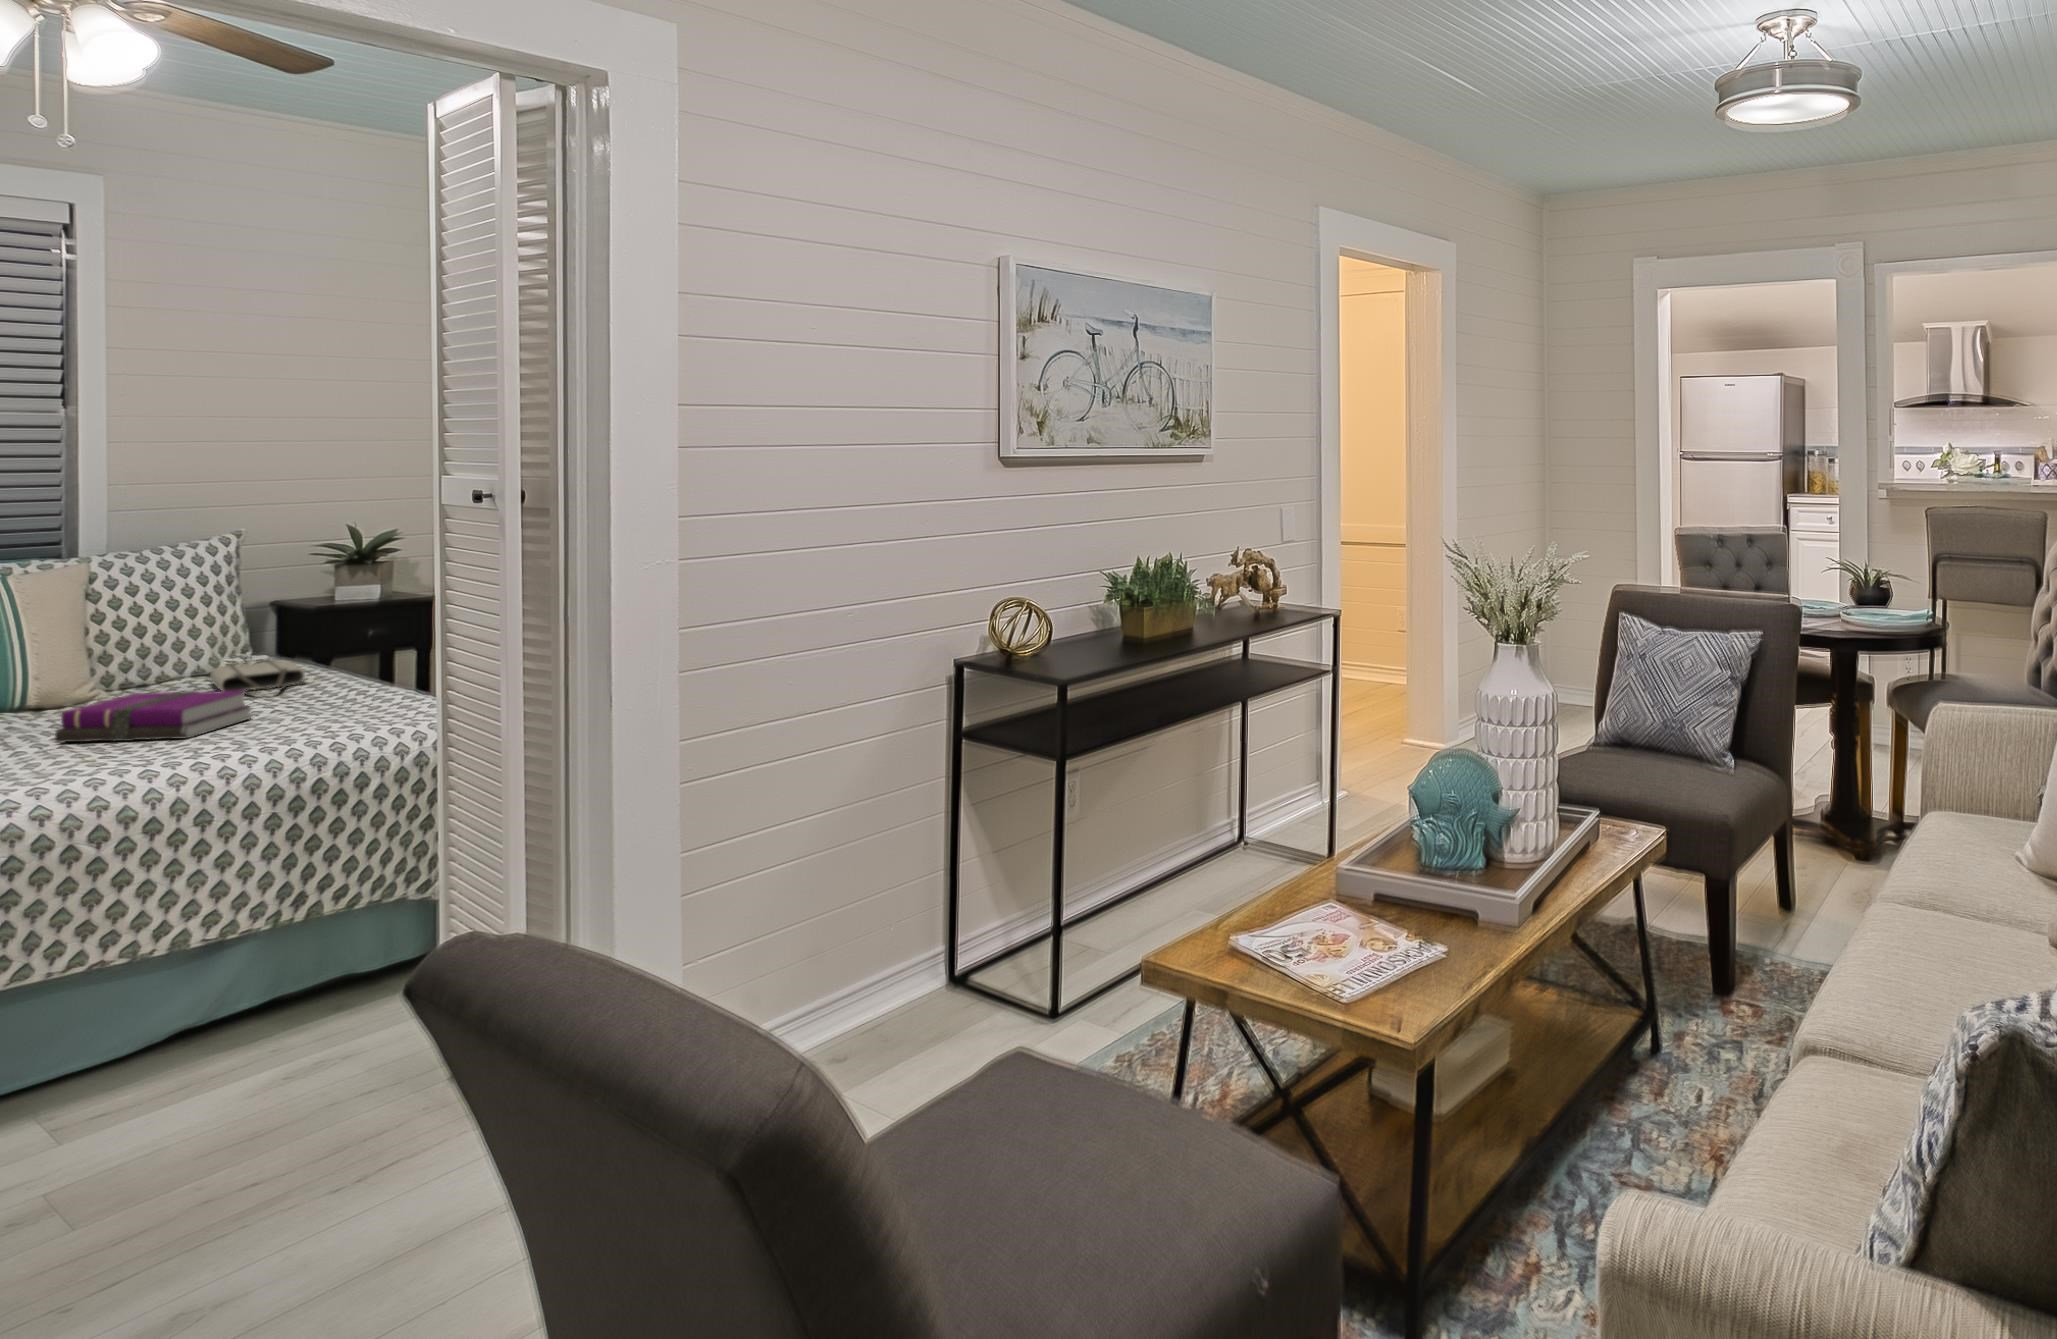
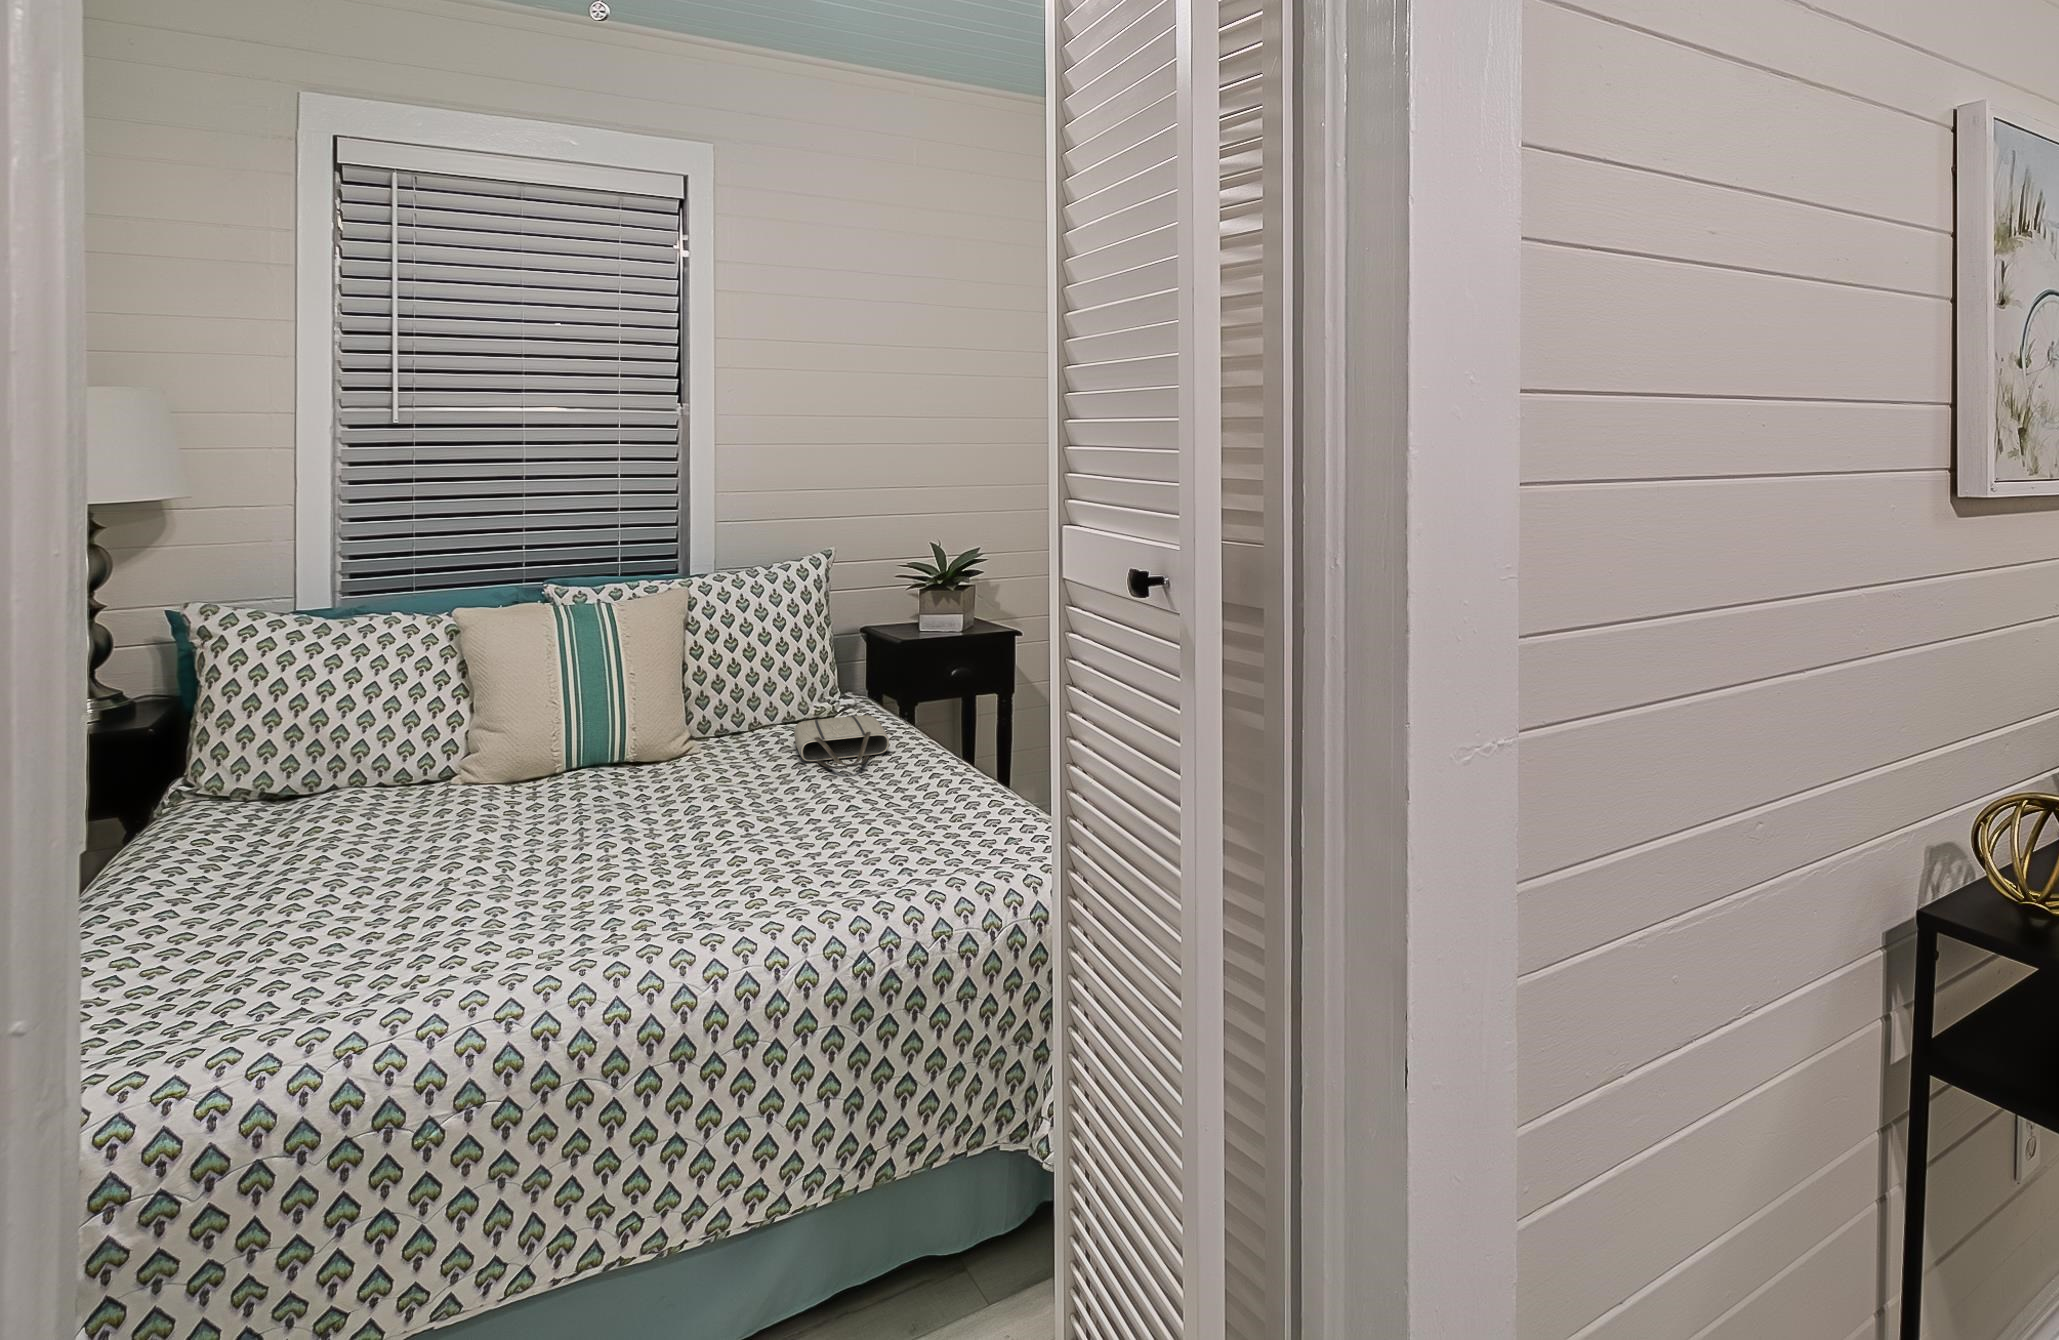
notebook: present [55,691,251,742] -> none [608,773,827,858]

